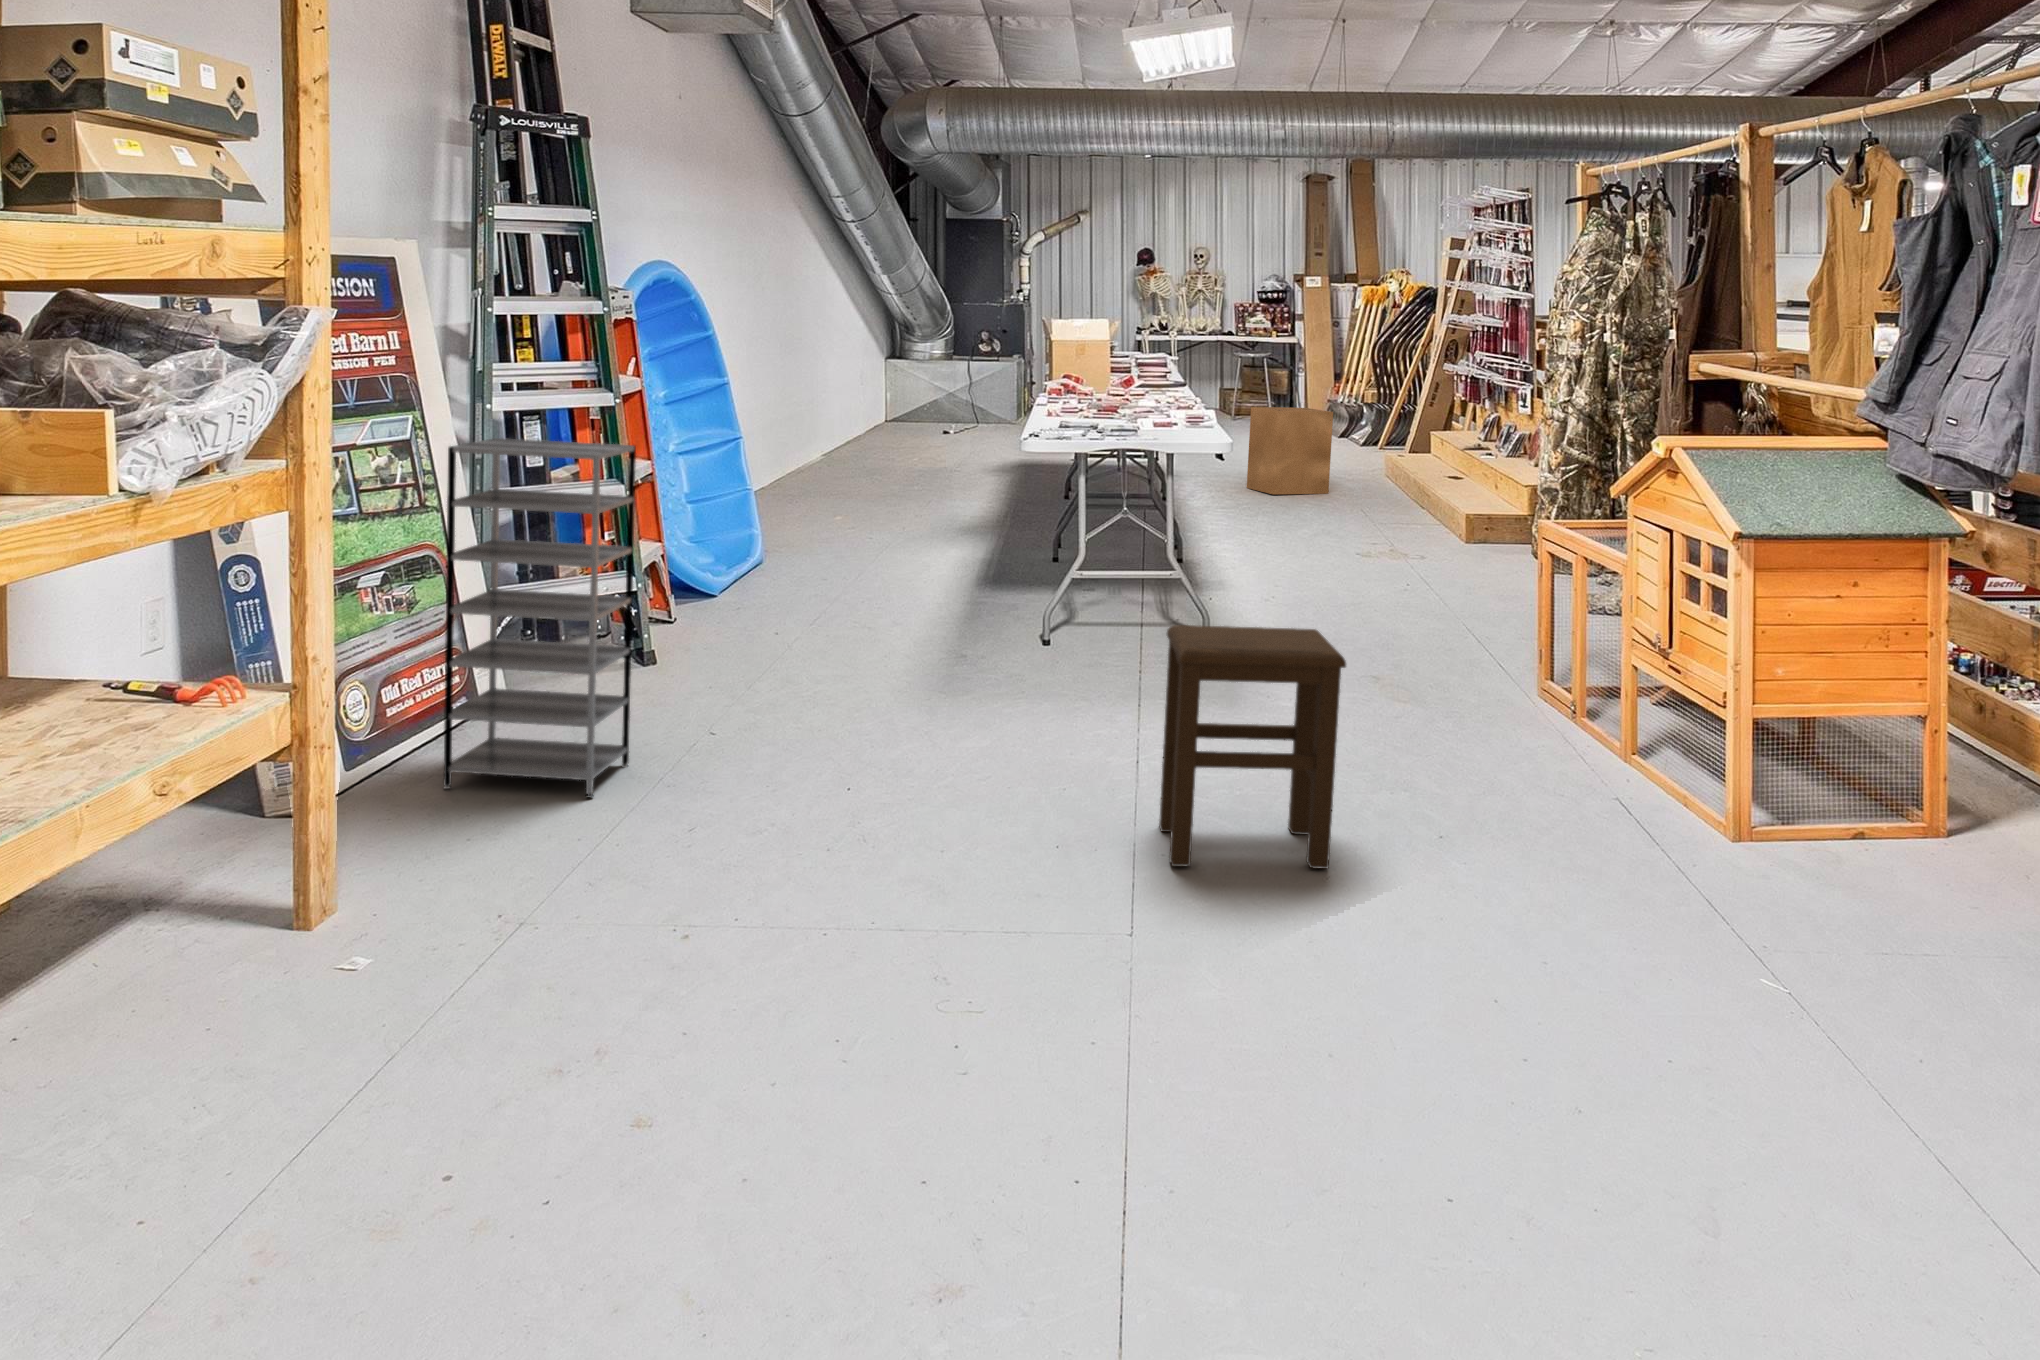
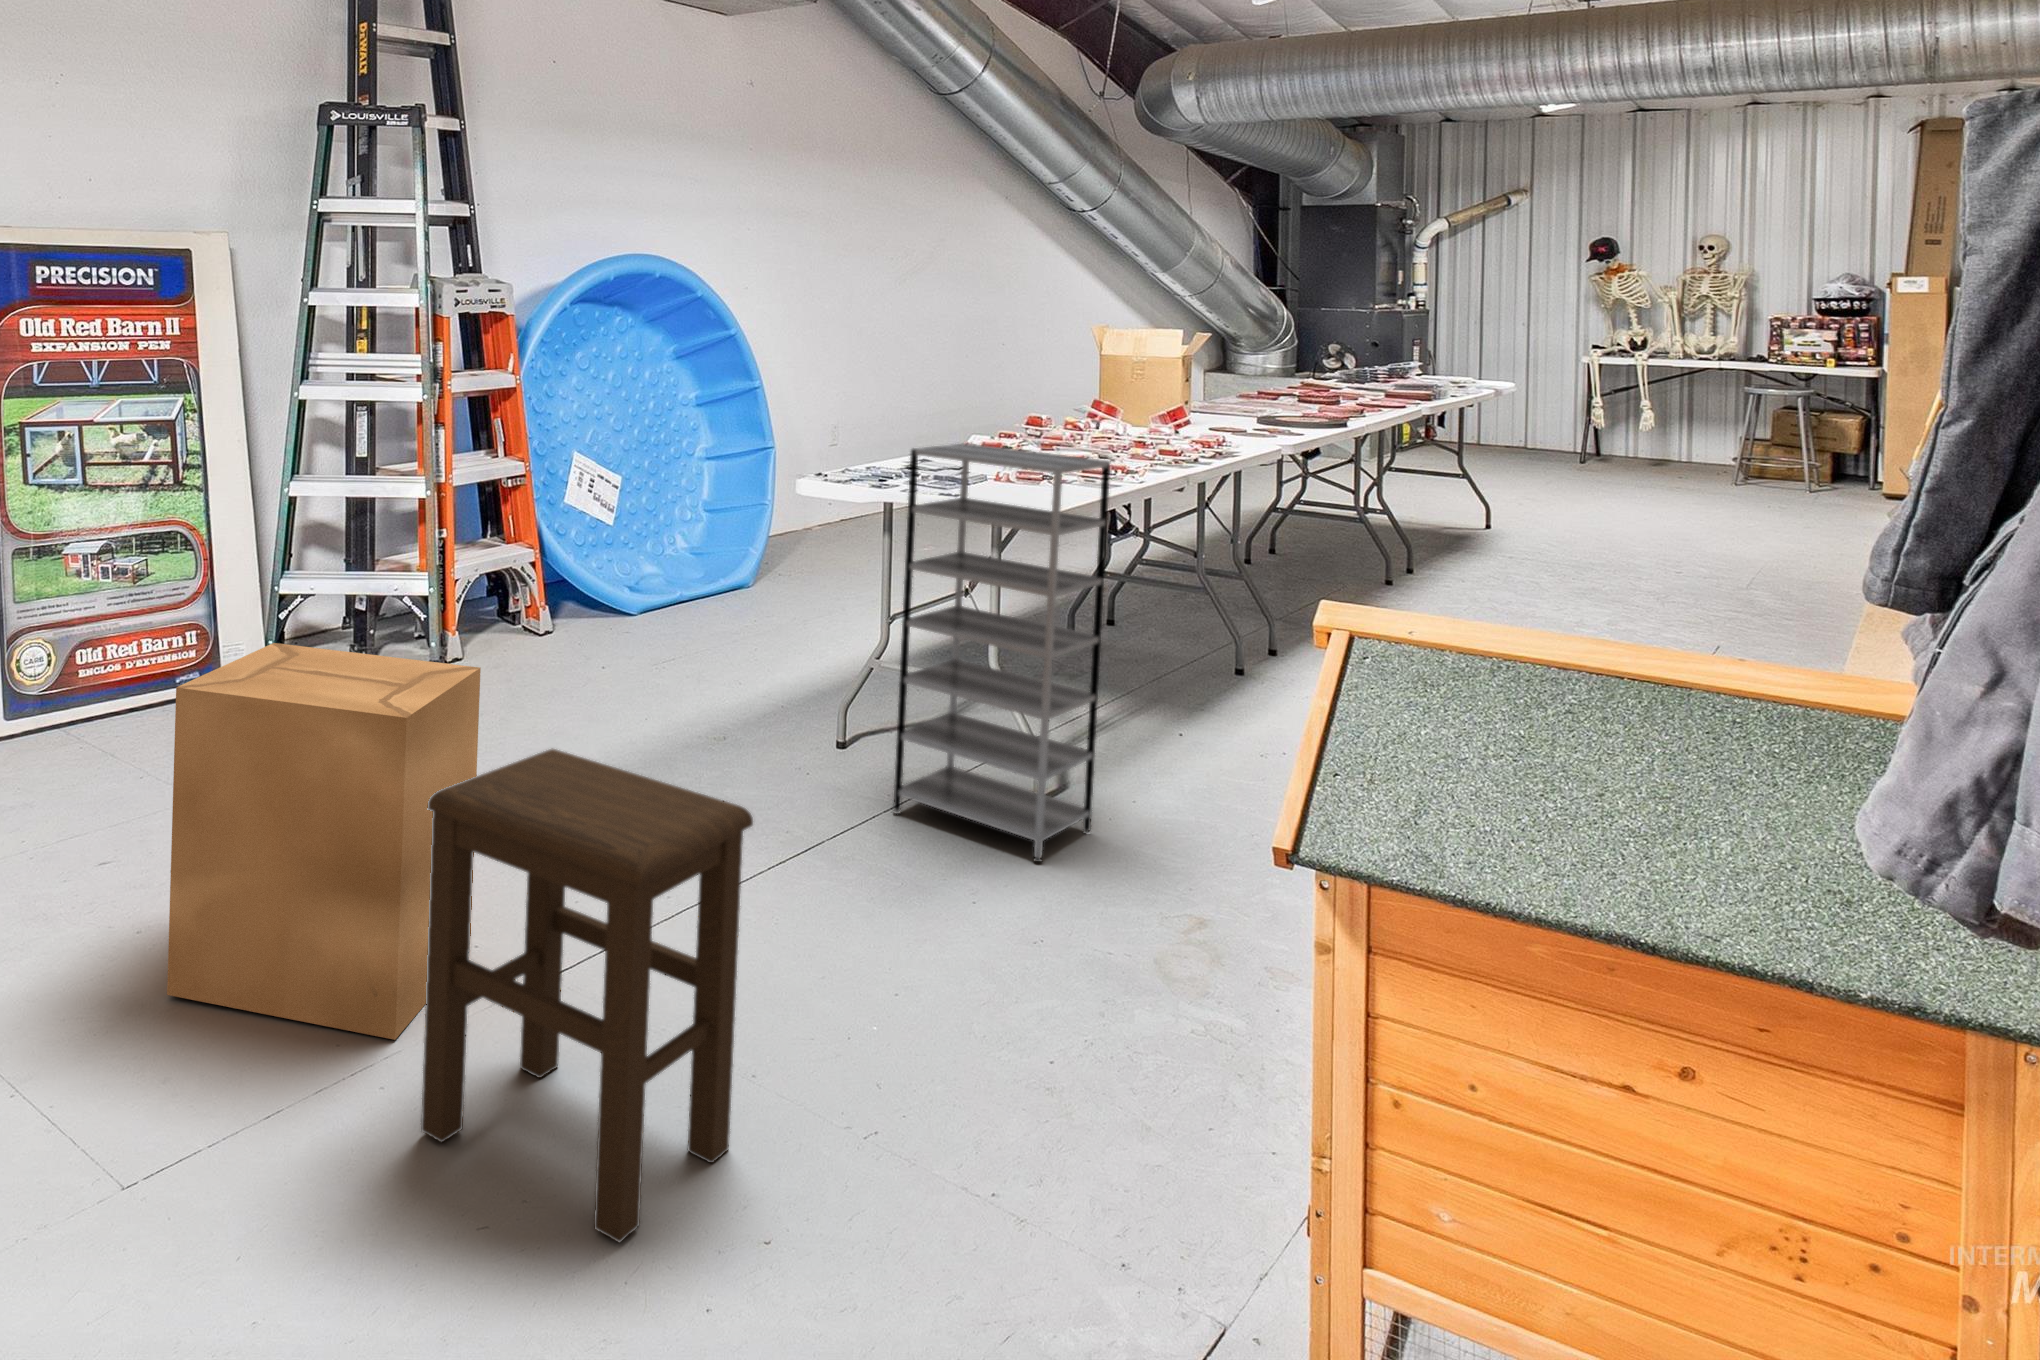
cardboard box: present [1247,407,1333,494] -> present [167,643,481,1040]
shelving unit: present [444,438,636,797] -> present [893,443,1110,862]

